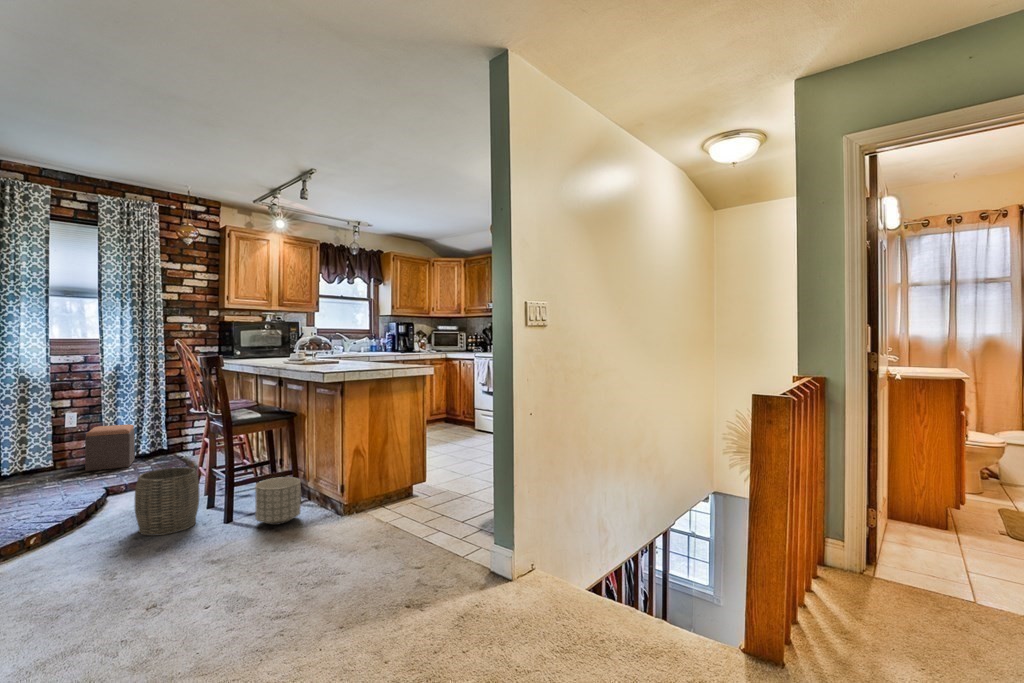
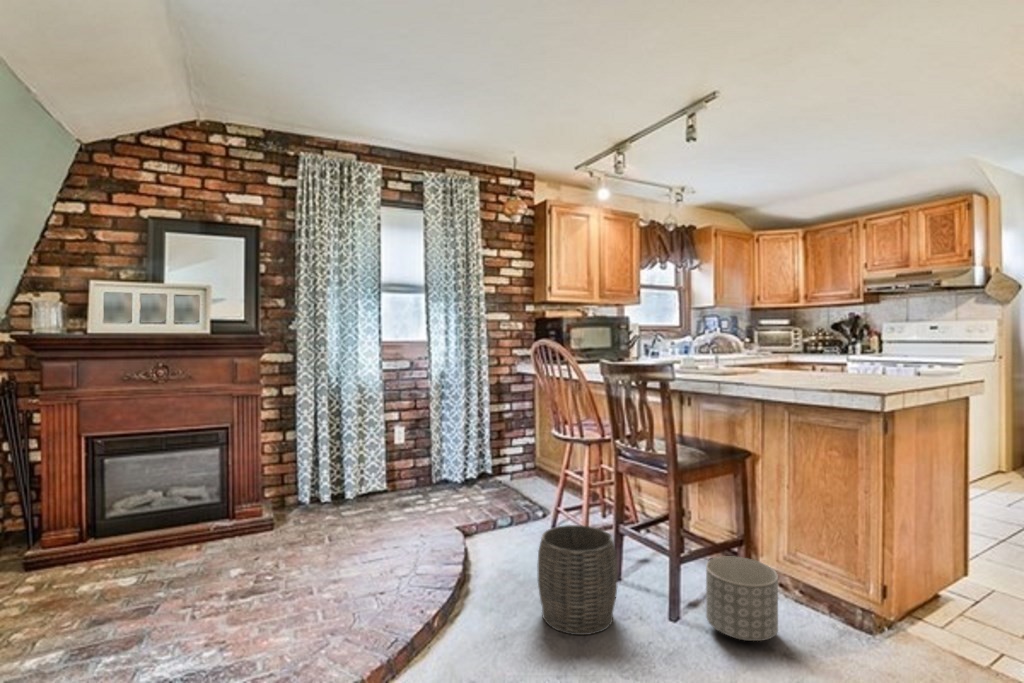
footstool: present [85,424,135,471] -> none [421,443,464,499]

